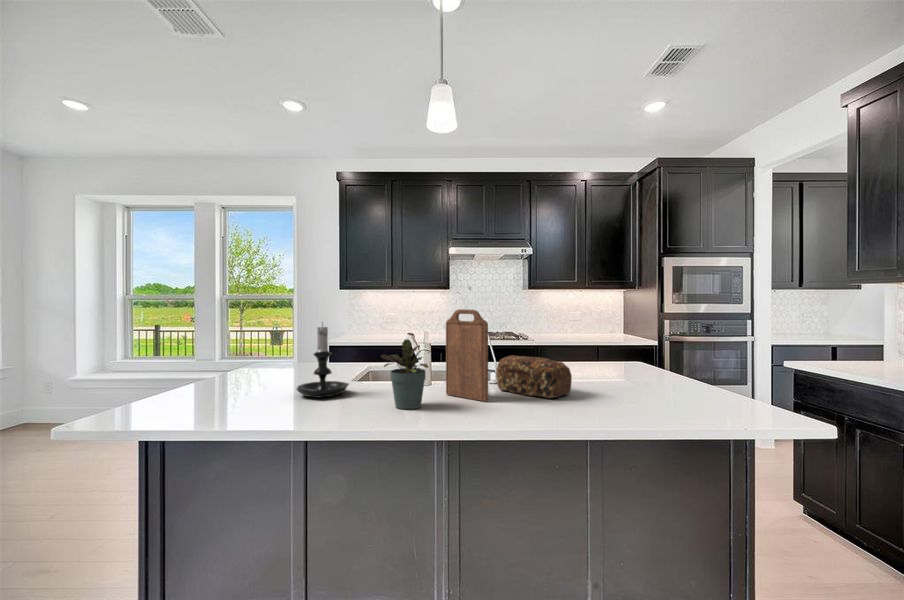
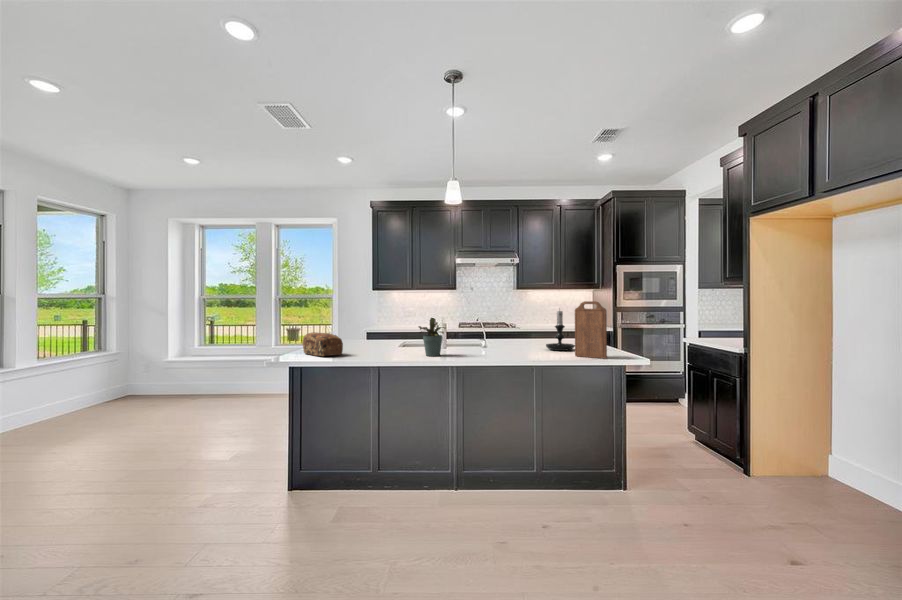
cutting board: present [446,309,488,401] -> present [575,301,607,359]
candle holder: present [297,326,349,398] -> present [546,311,575,351]
bread loaf: present [496,355,572,398] -> present [303,332,343,356]

